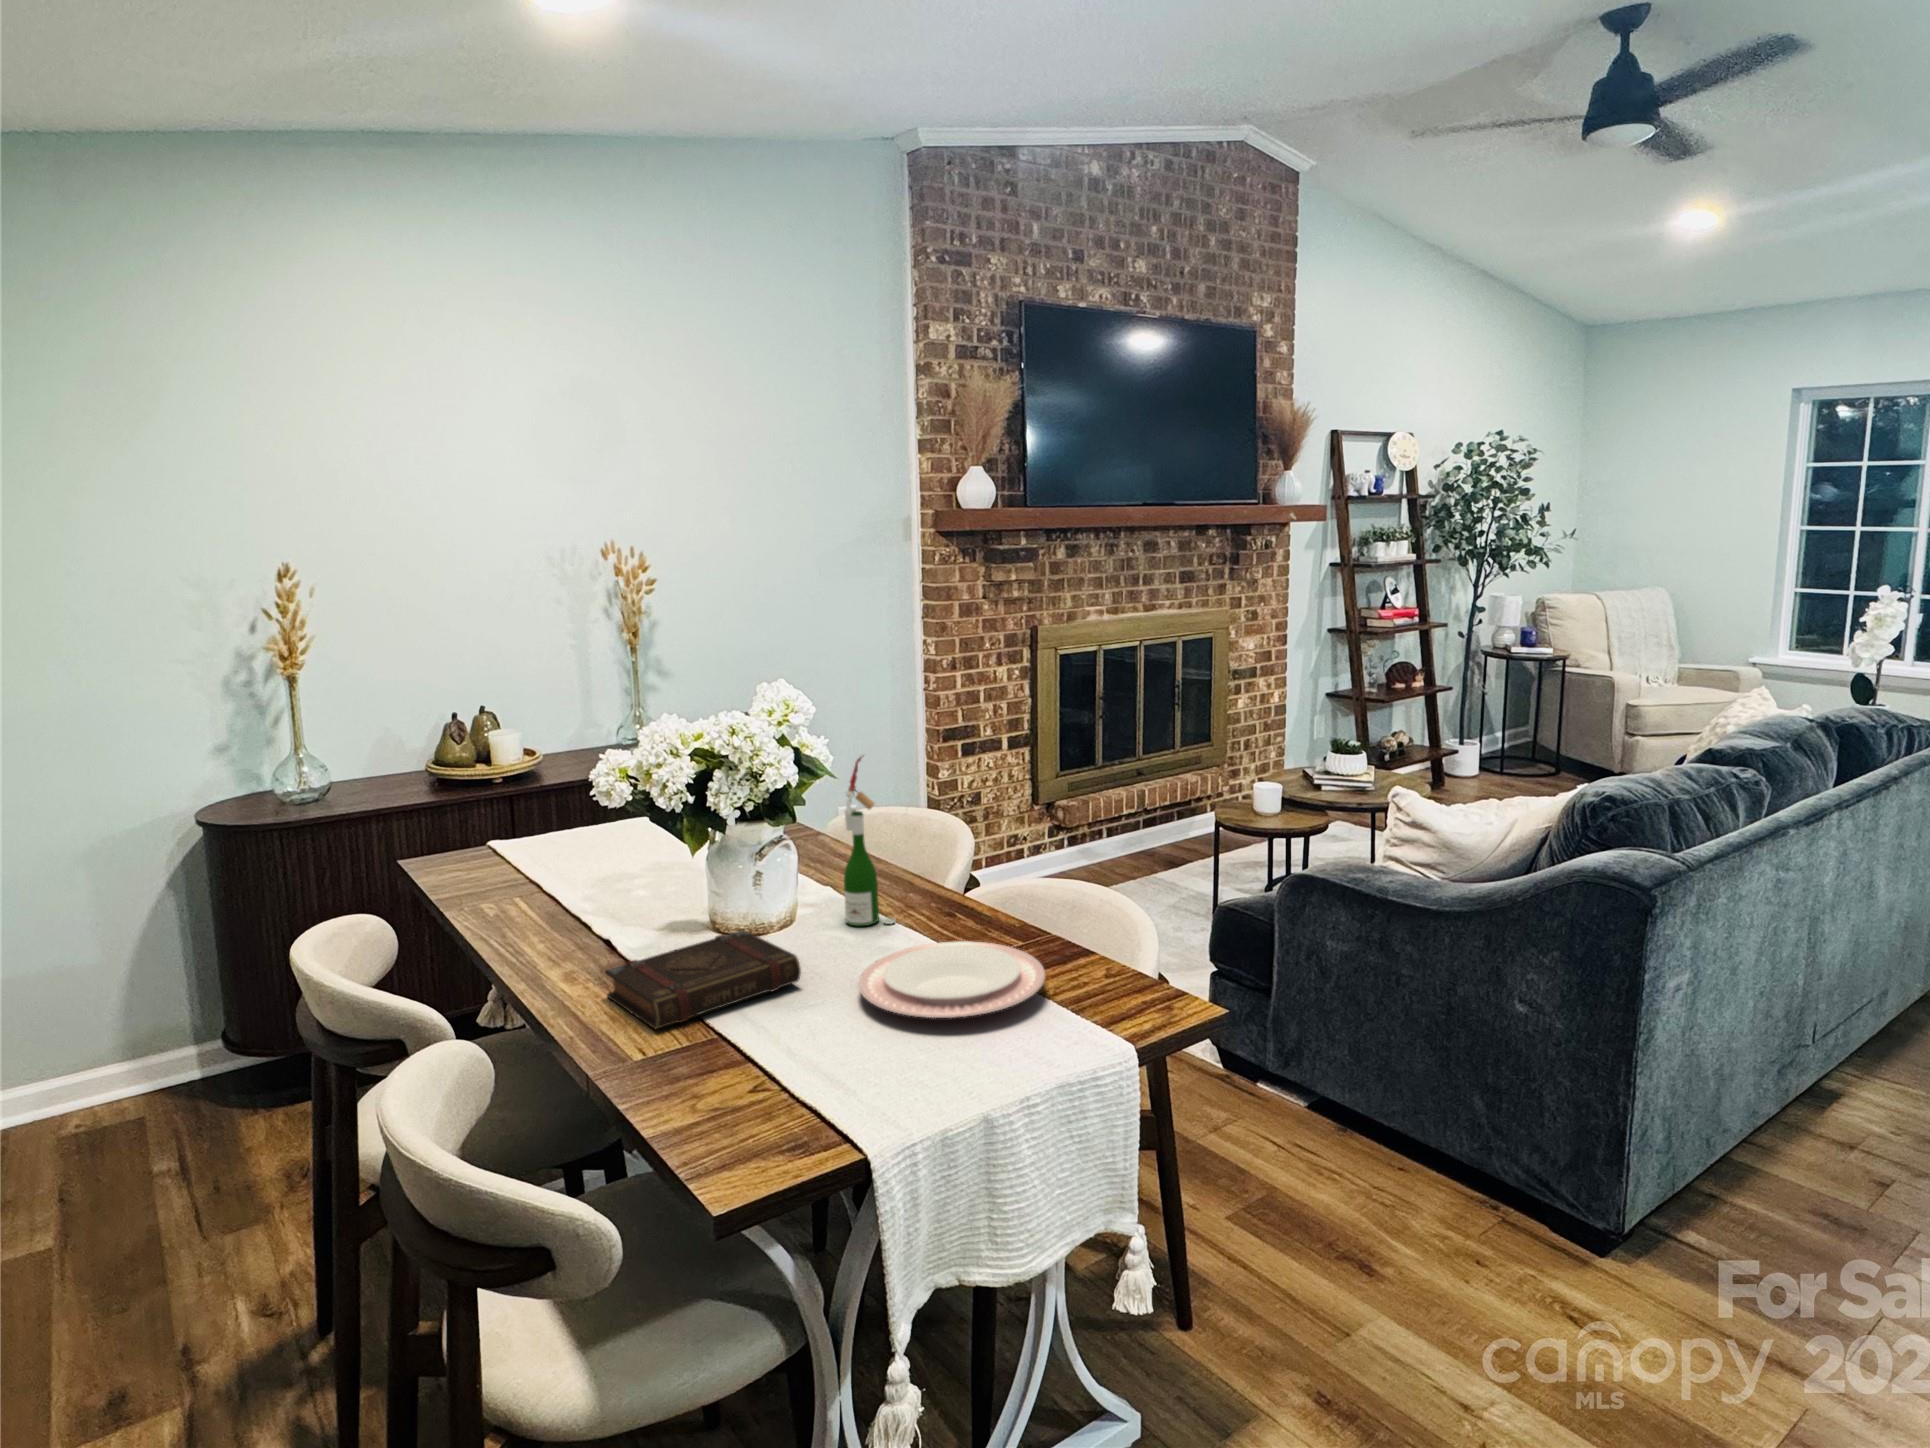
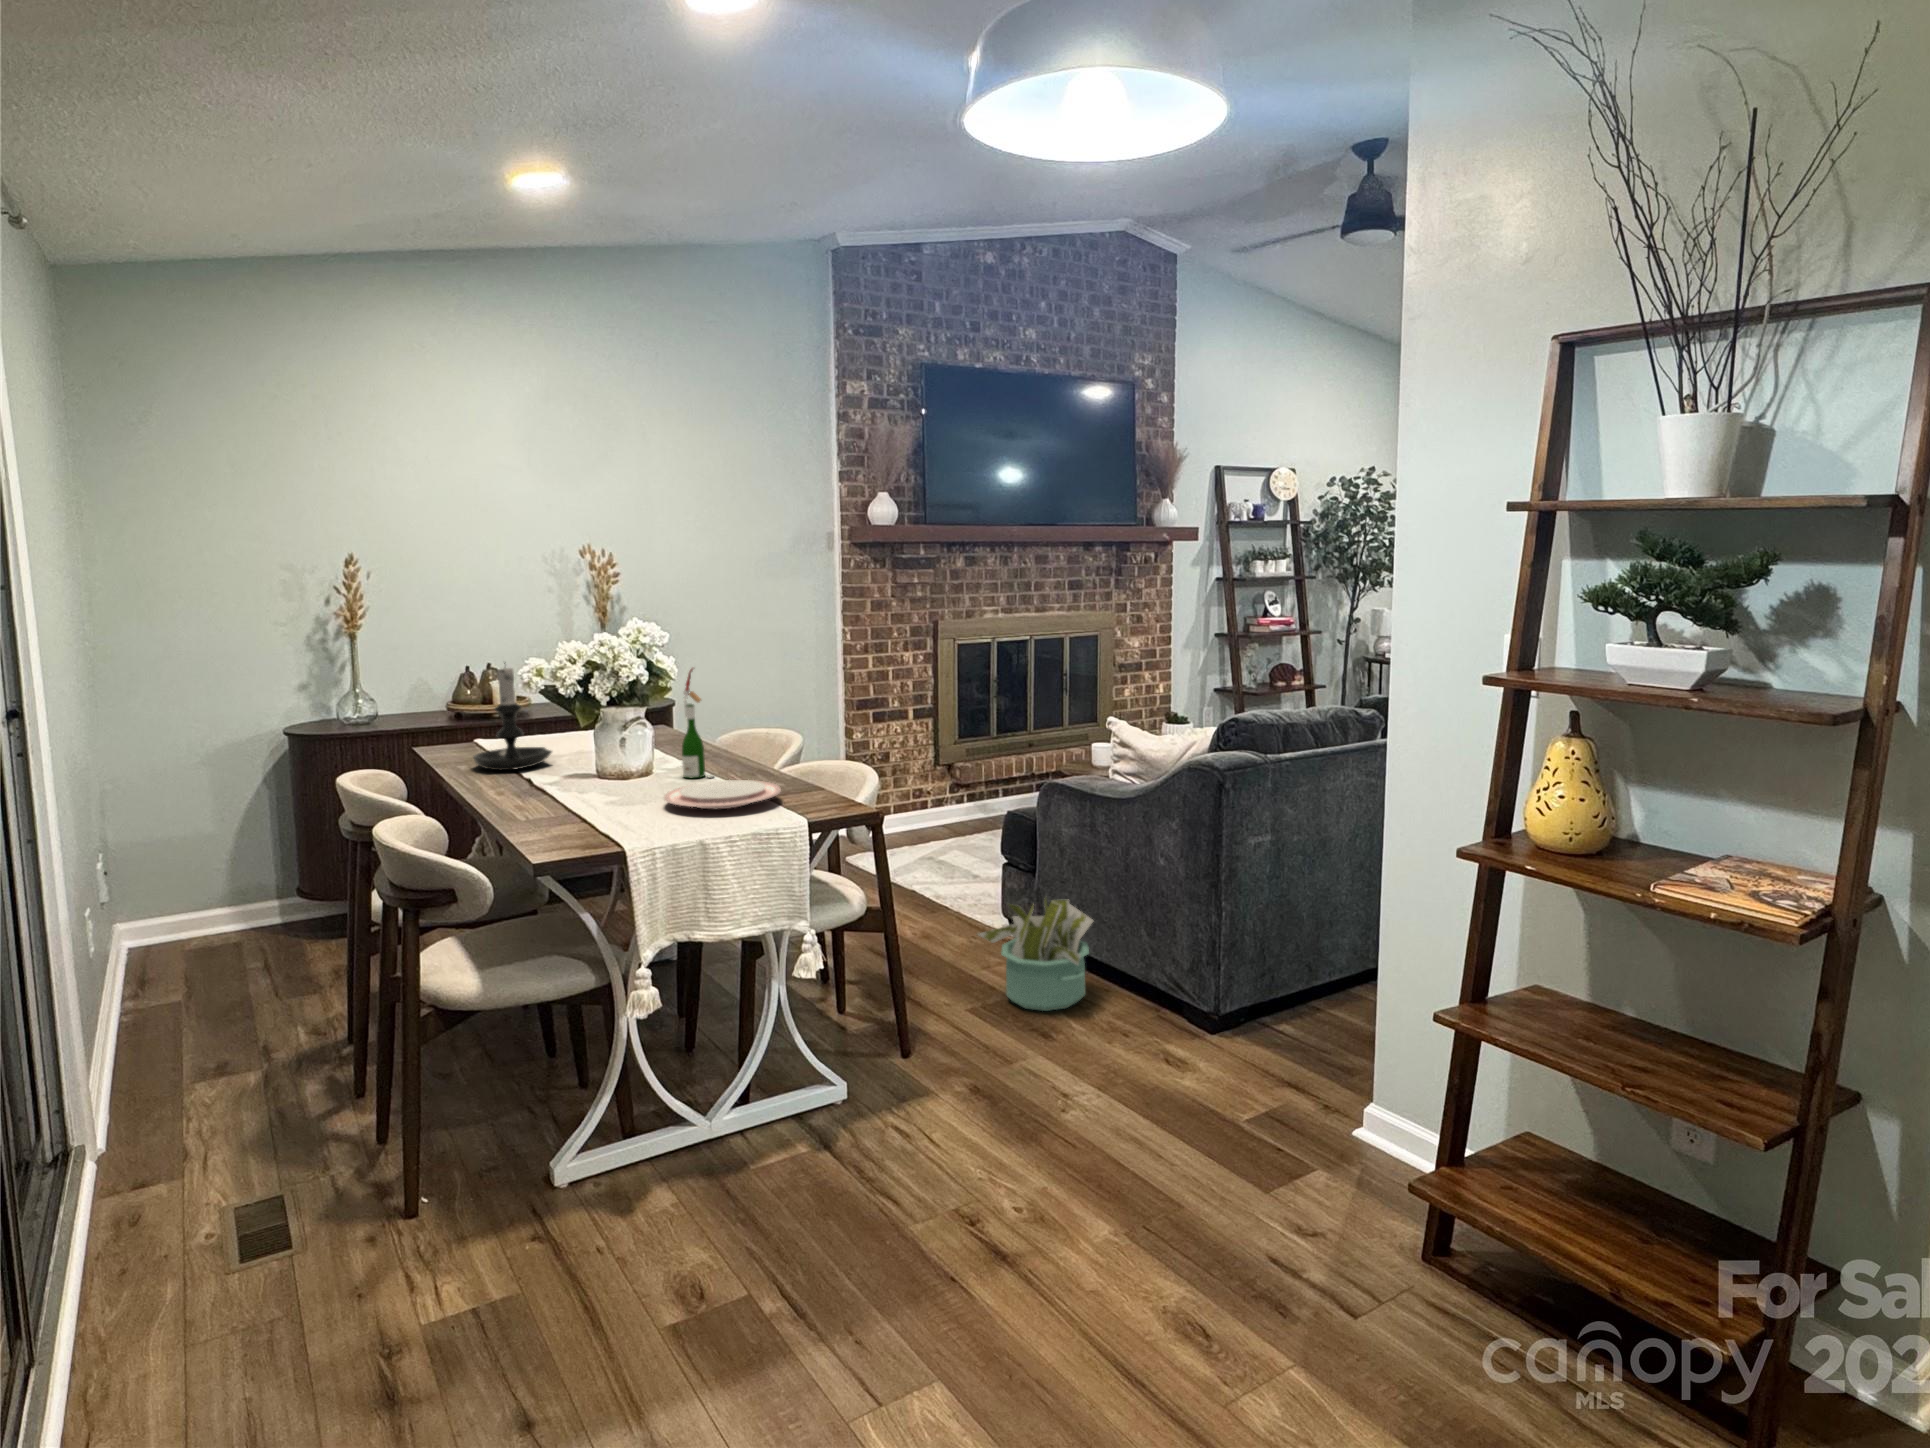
candle holder: none [507,744,629,914] -> present [473,663,552,770]
book: present [605,930,801,1029] -> none [515,771,634,812]
decorative plant: none [1242,1044,1417,1226] -> present [978,898,1093,1011]

